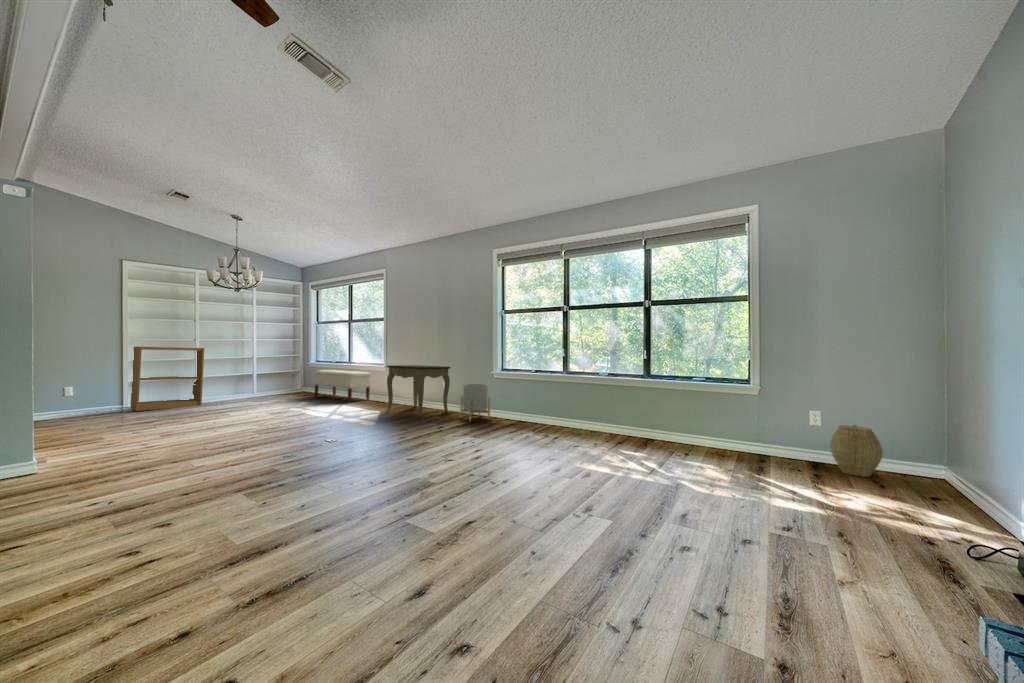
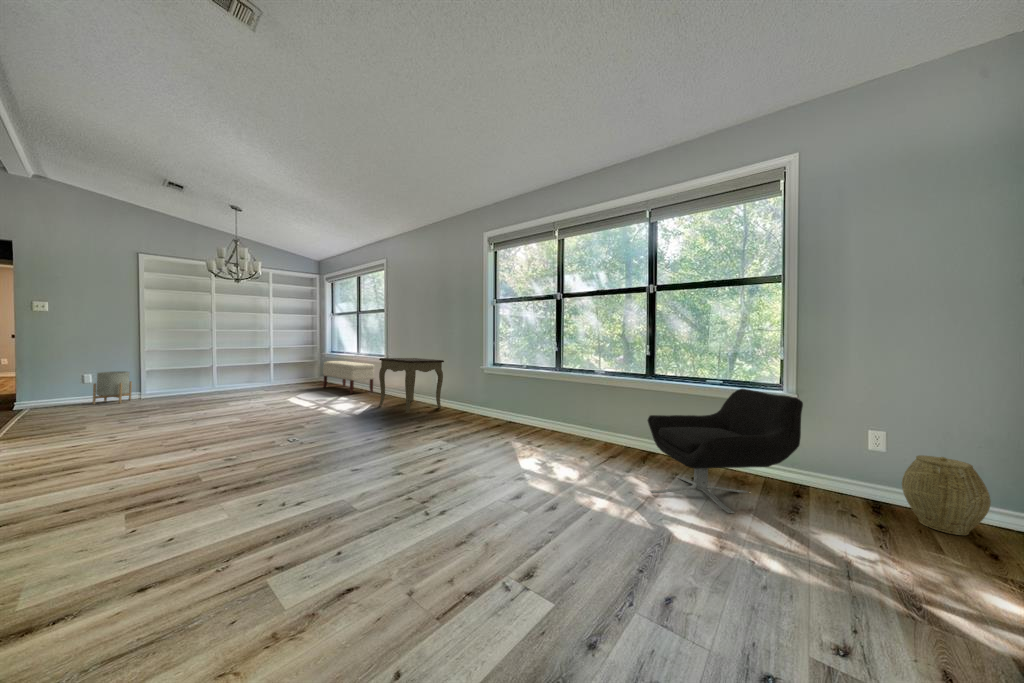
bookshelf: present [130,347,204,411] -> none [149,337,217,399]
lounge chair: none [649,383,765,472] -> present [648,389,803,513]
planter: present [460,384,490,421] -> present [93,372,132,404]

